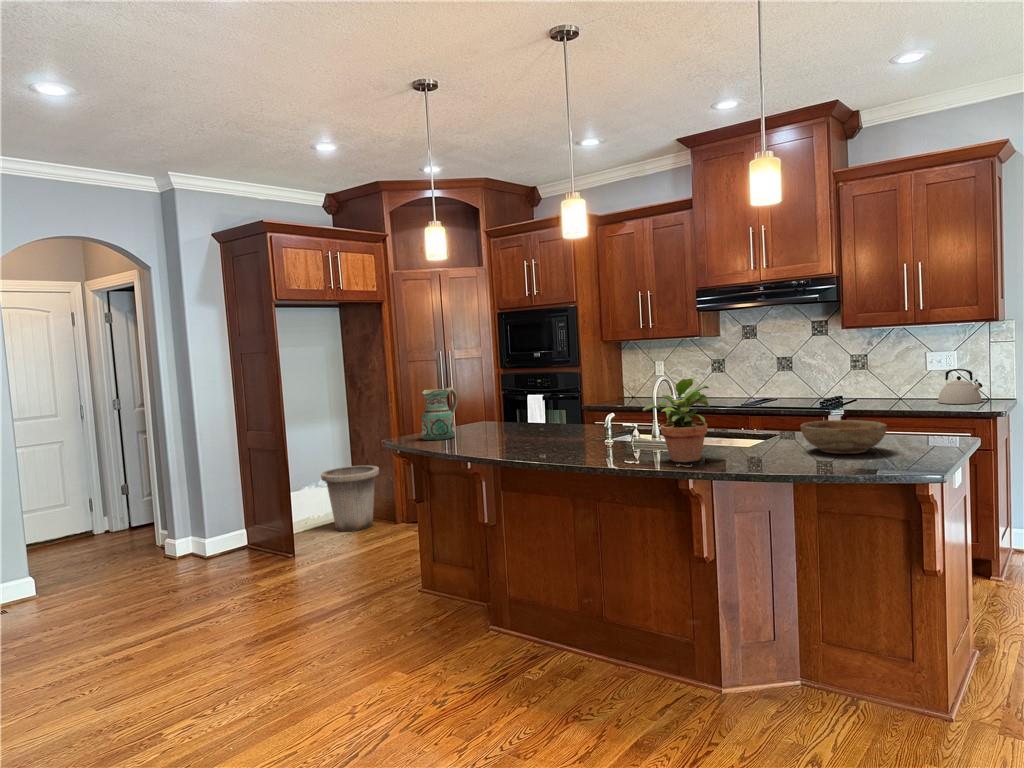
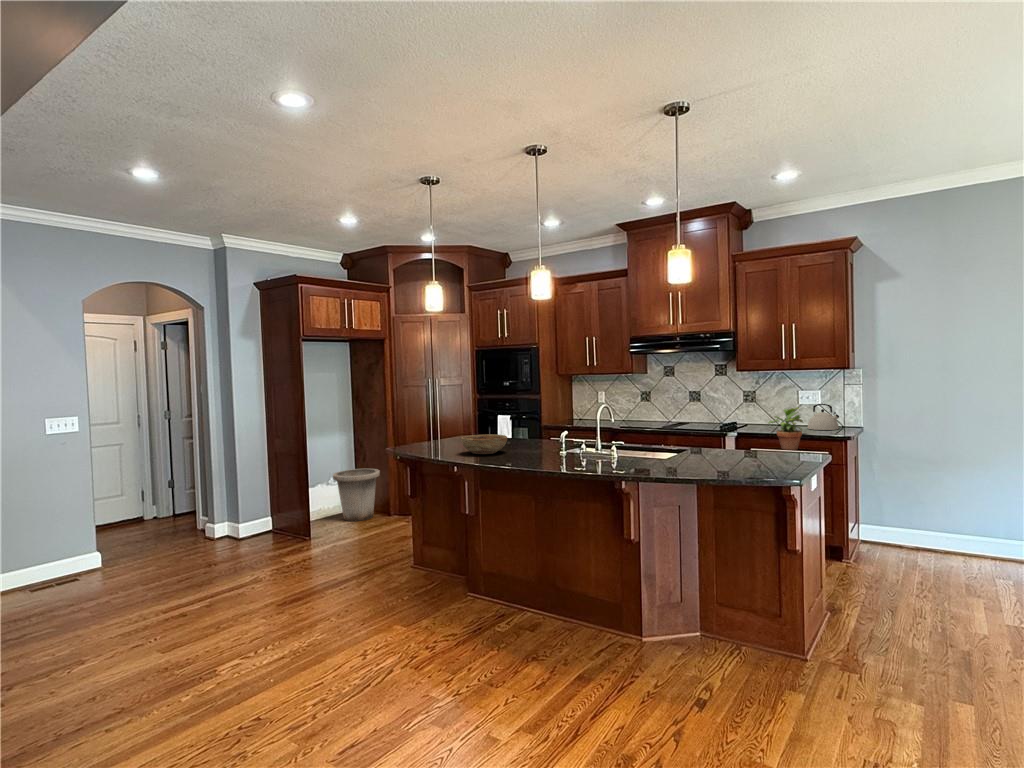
potted plant: present [643,377,710,462] -> present [768,408,803,450]
ceramic pitcher: present [422,387,457,440] -> none [420,409,448,449]
bowl: present [800,420,887,454] -> present [461,434,507,454]

